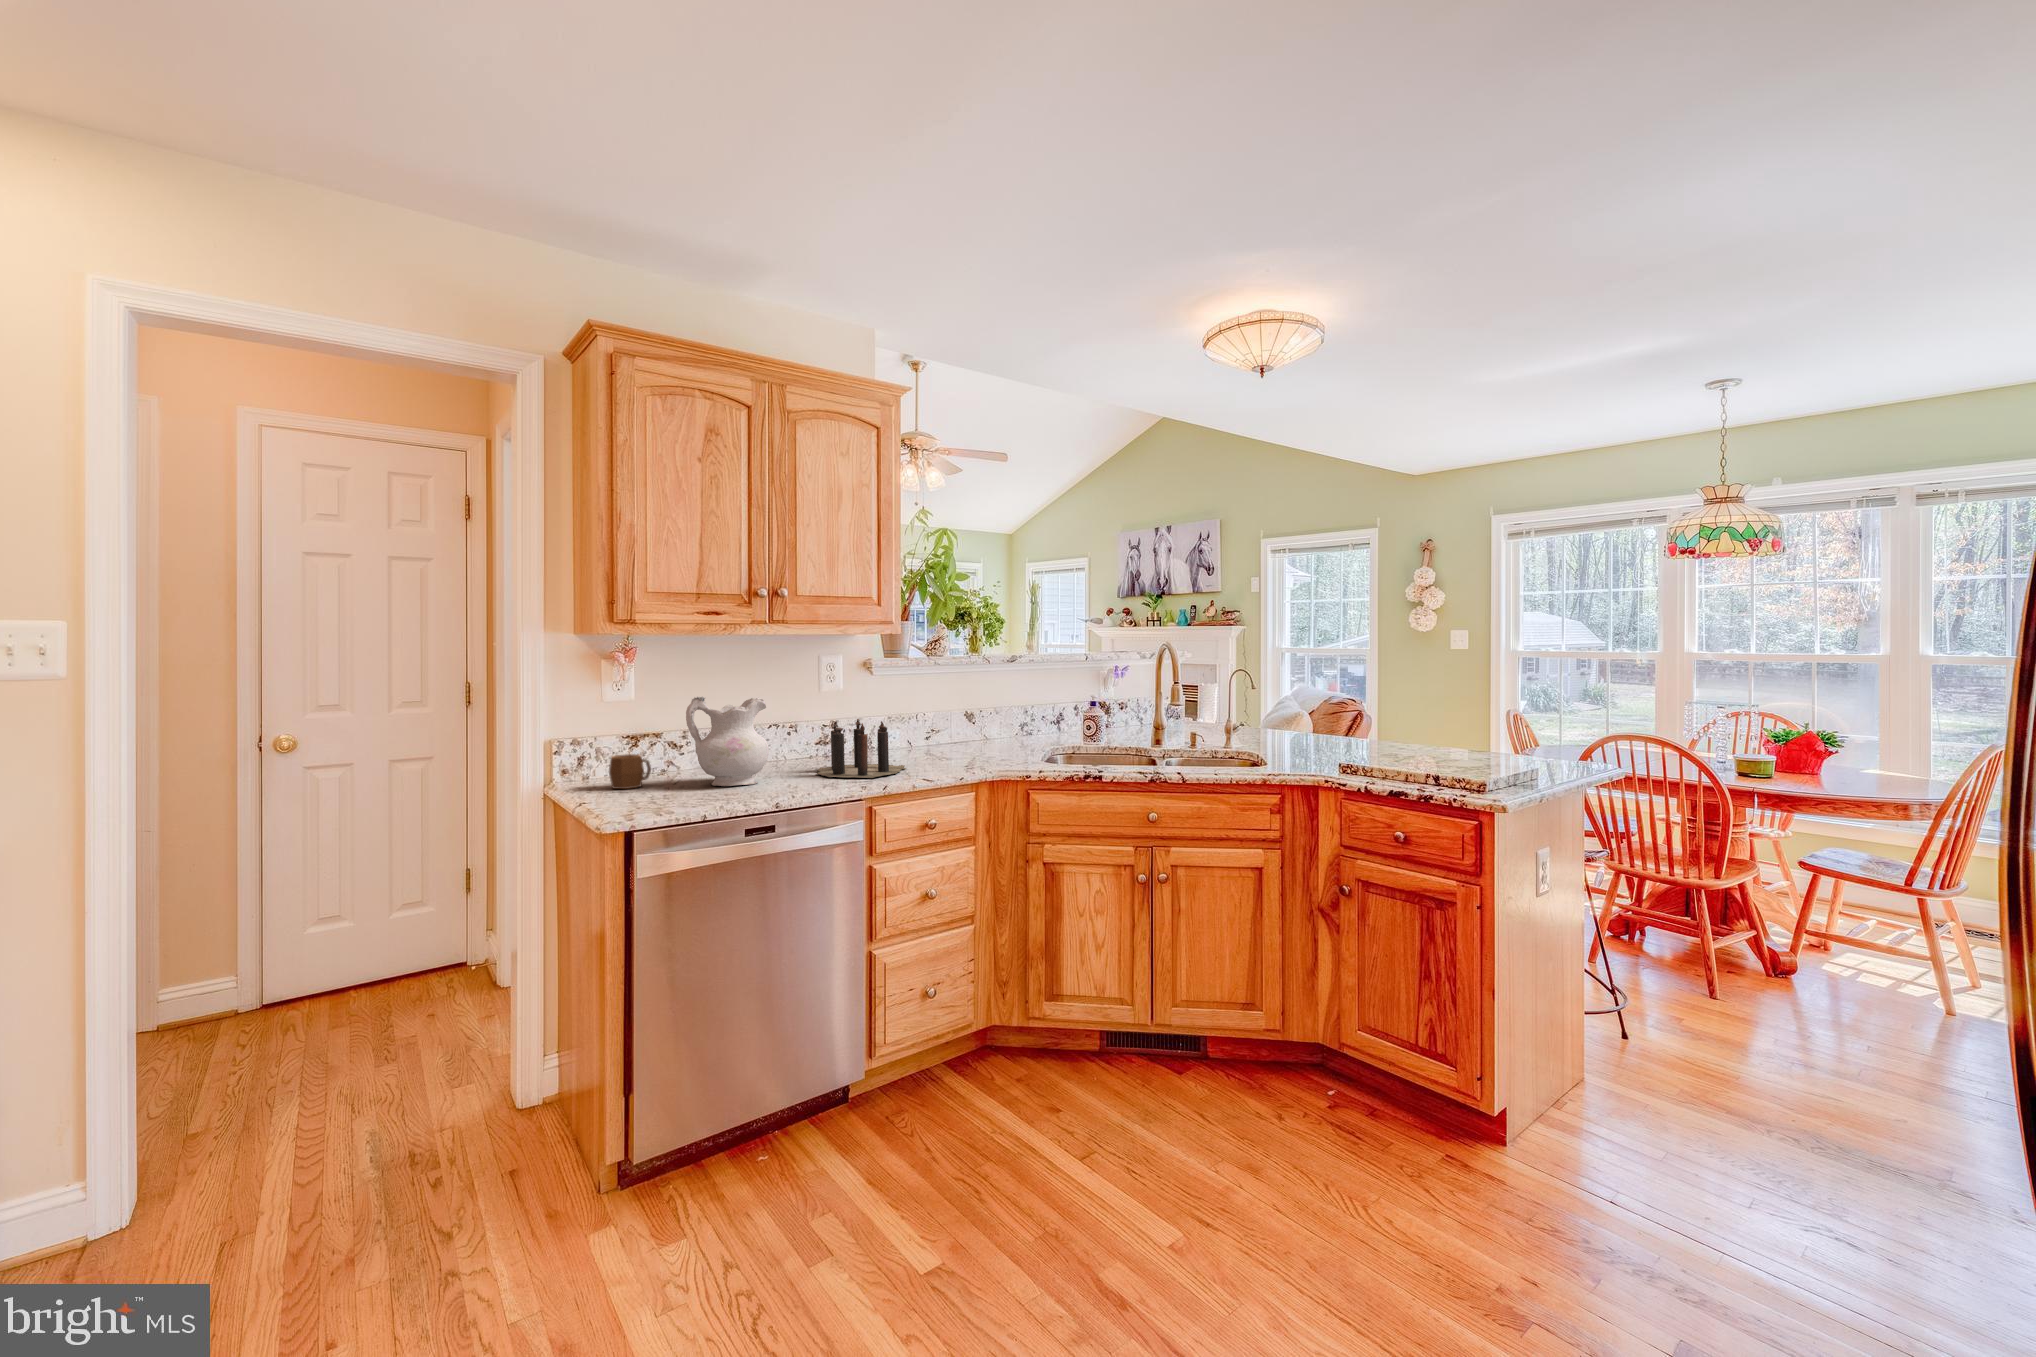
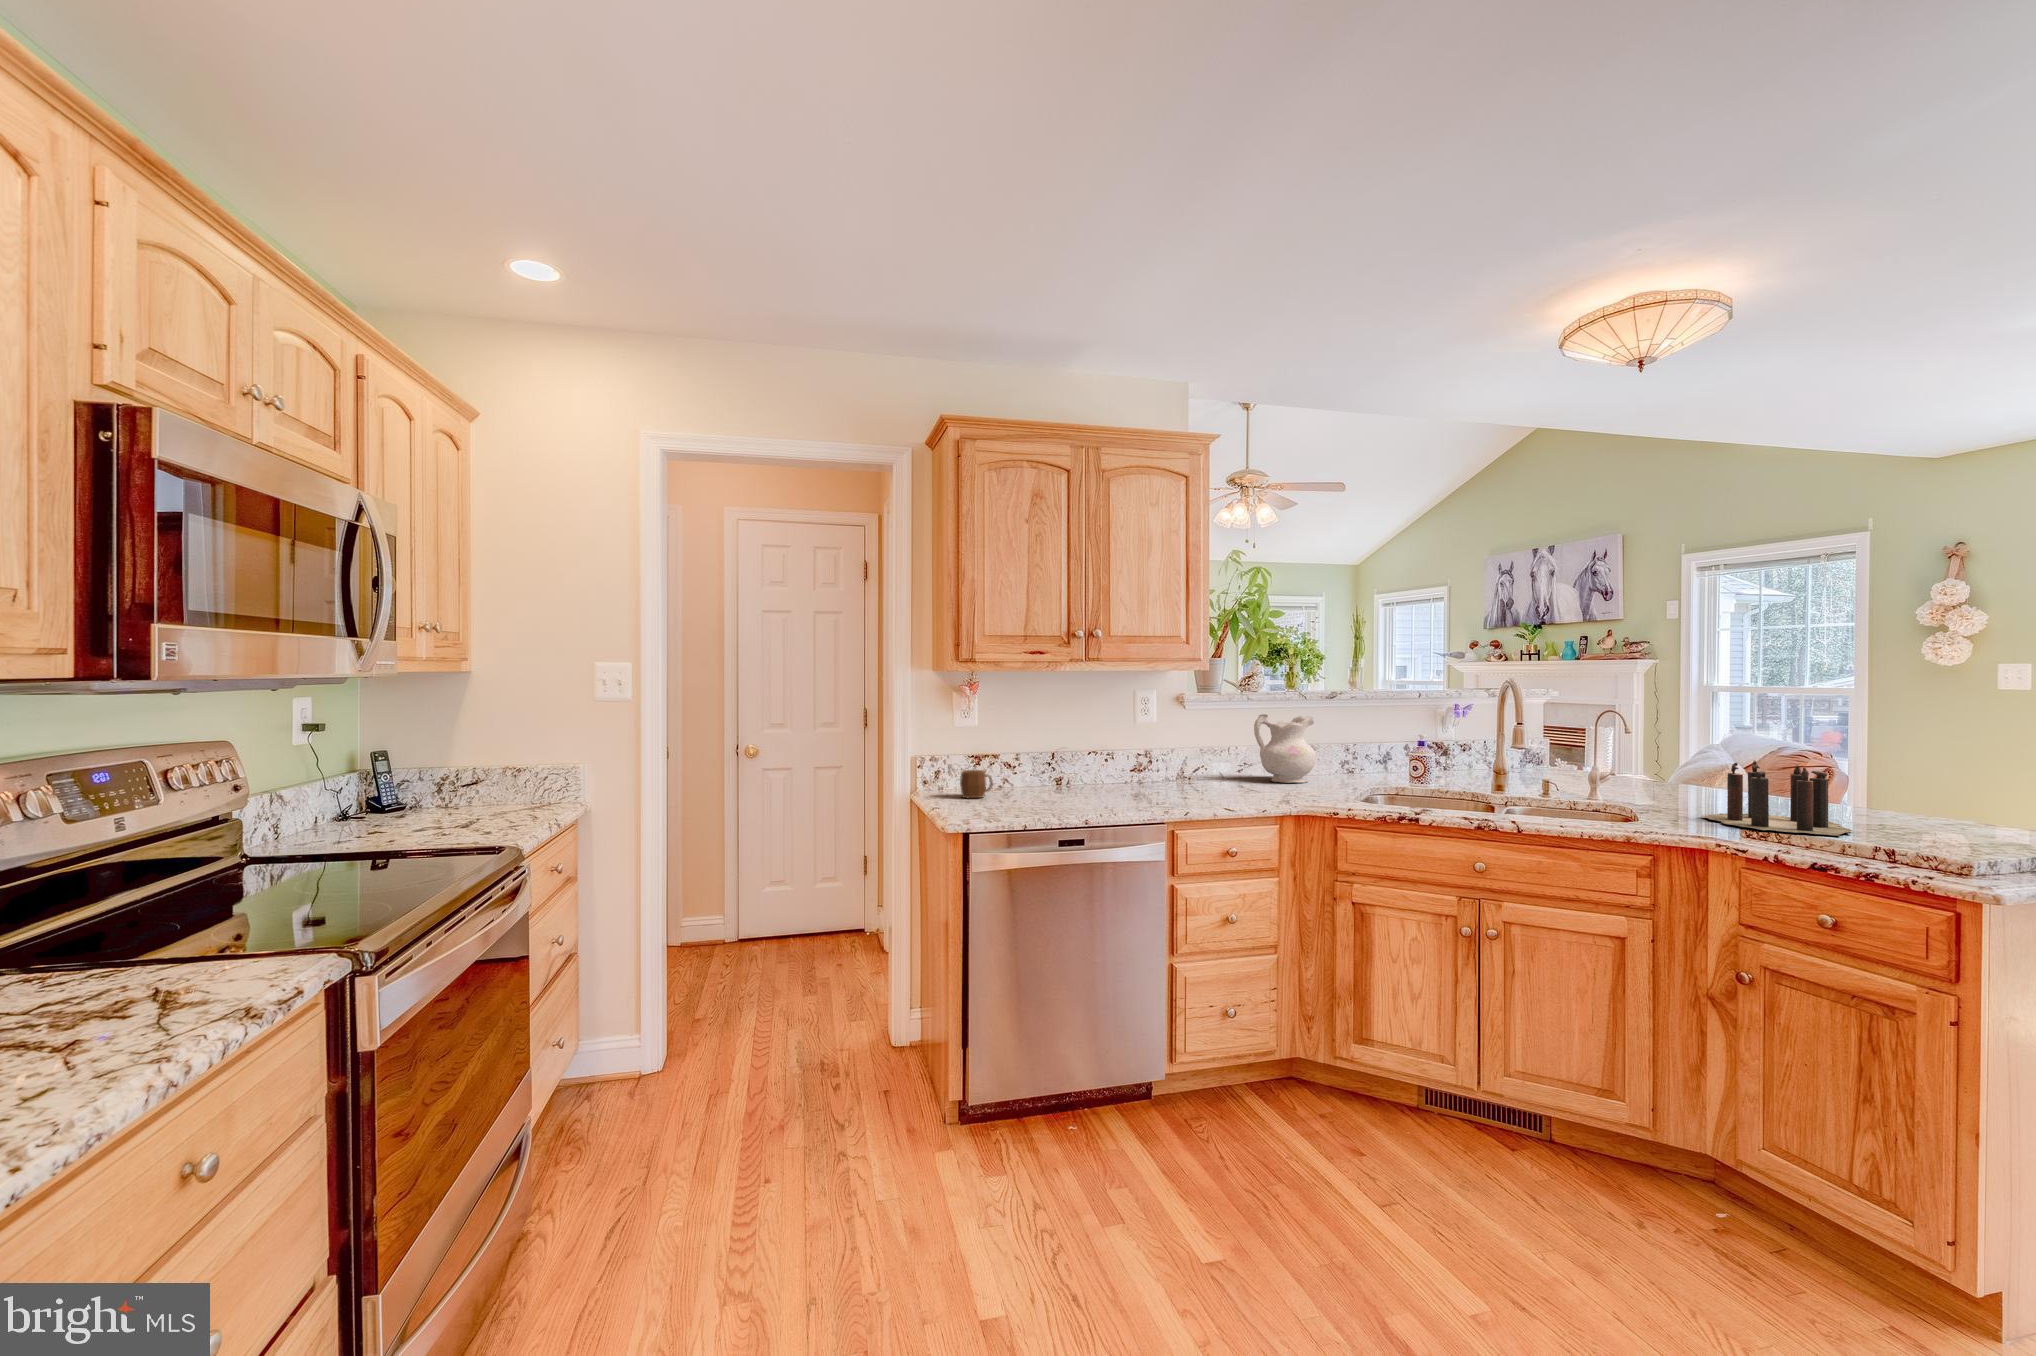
ceramic pitcher: present [686,697,769,786] -> present [1254,714,1316,783]
candle: present [817,719,906,778] -> present [1702,760,1852,836]

